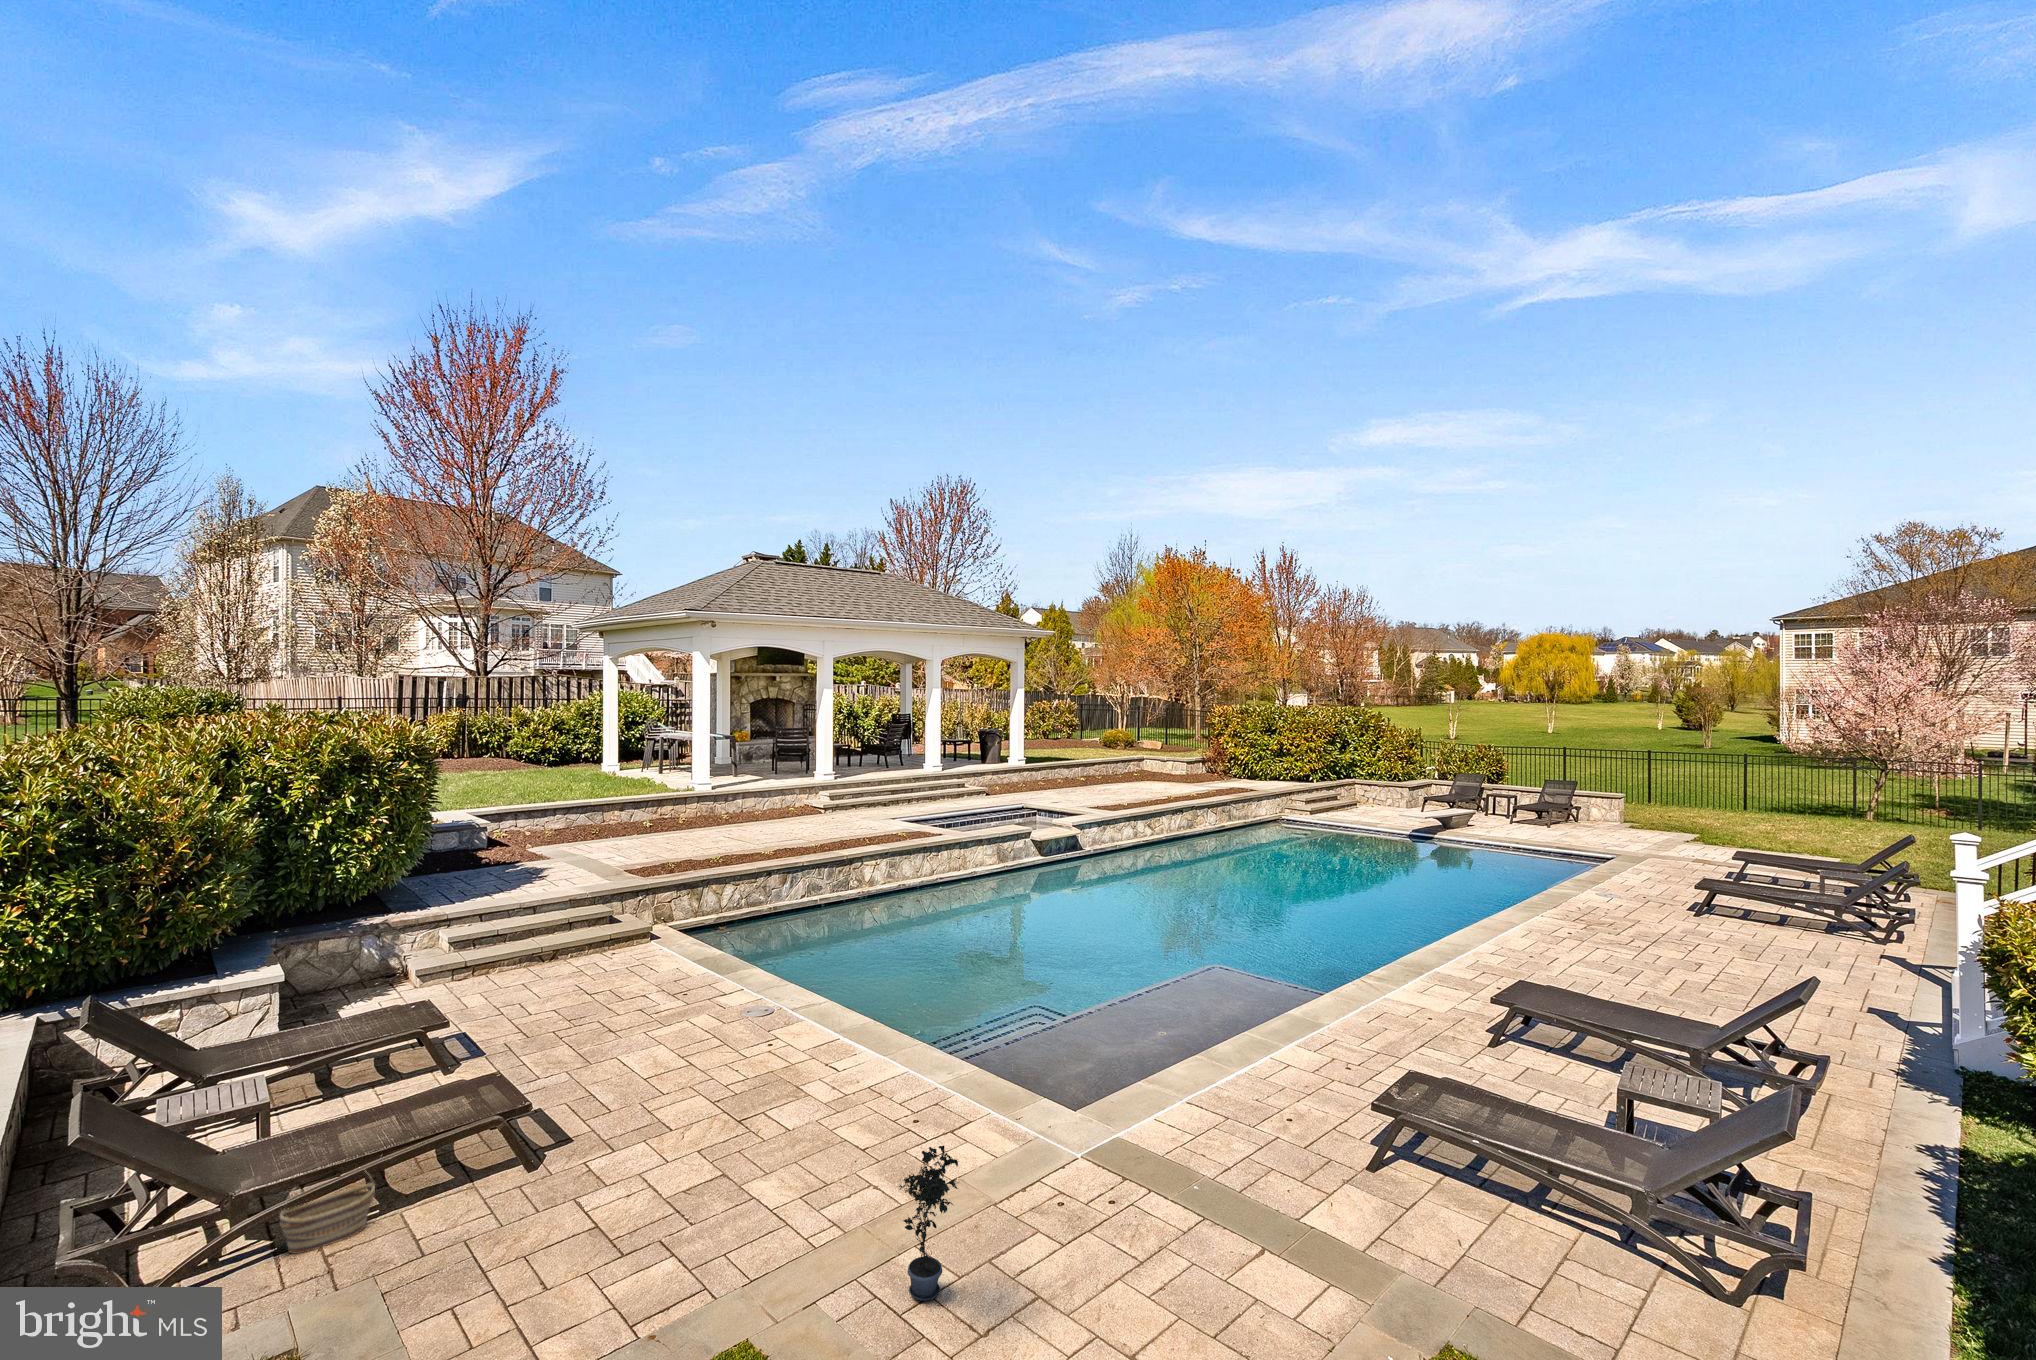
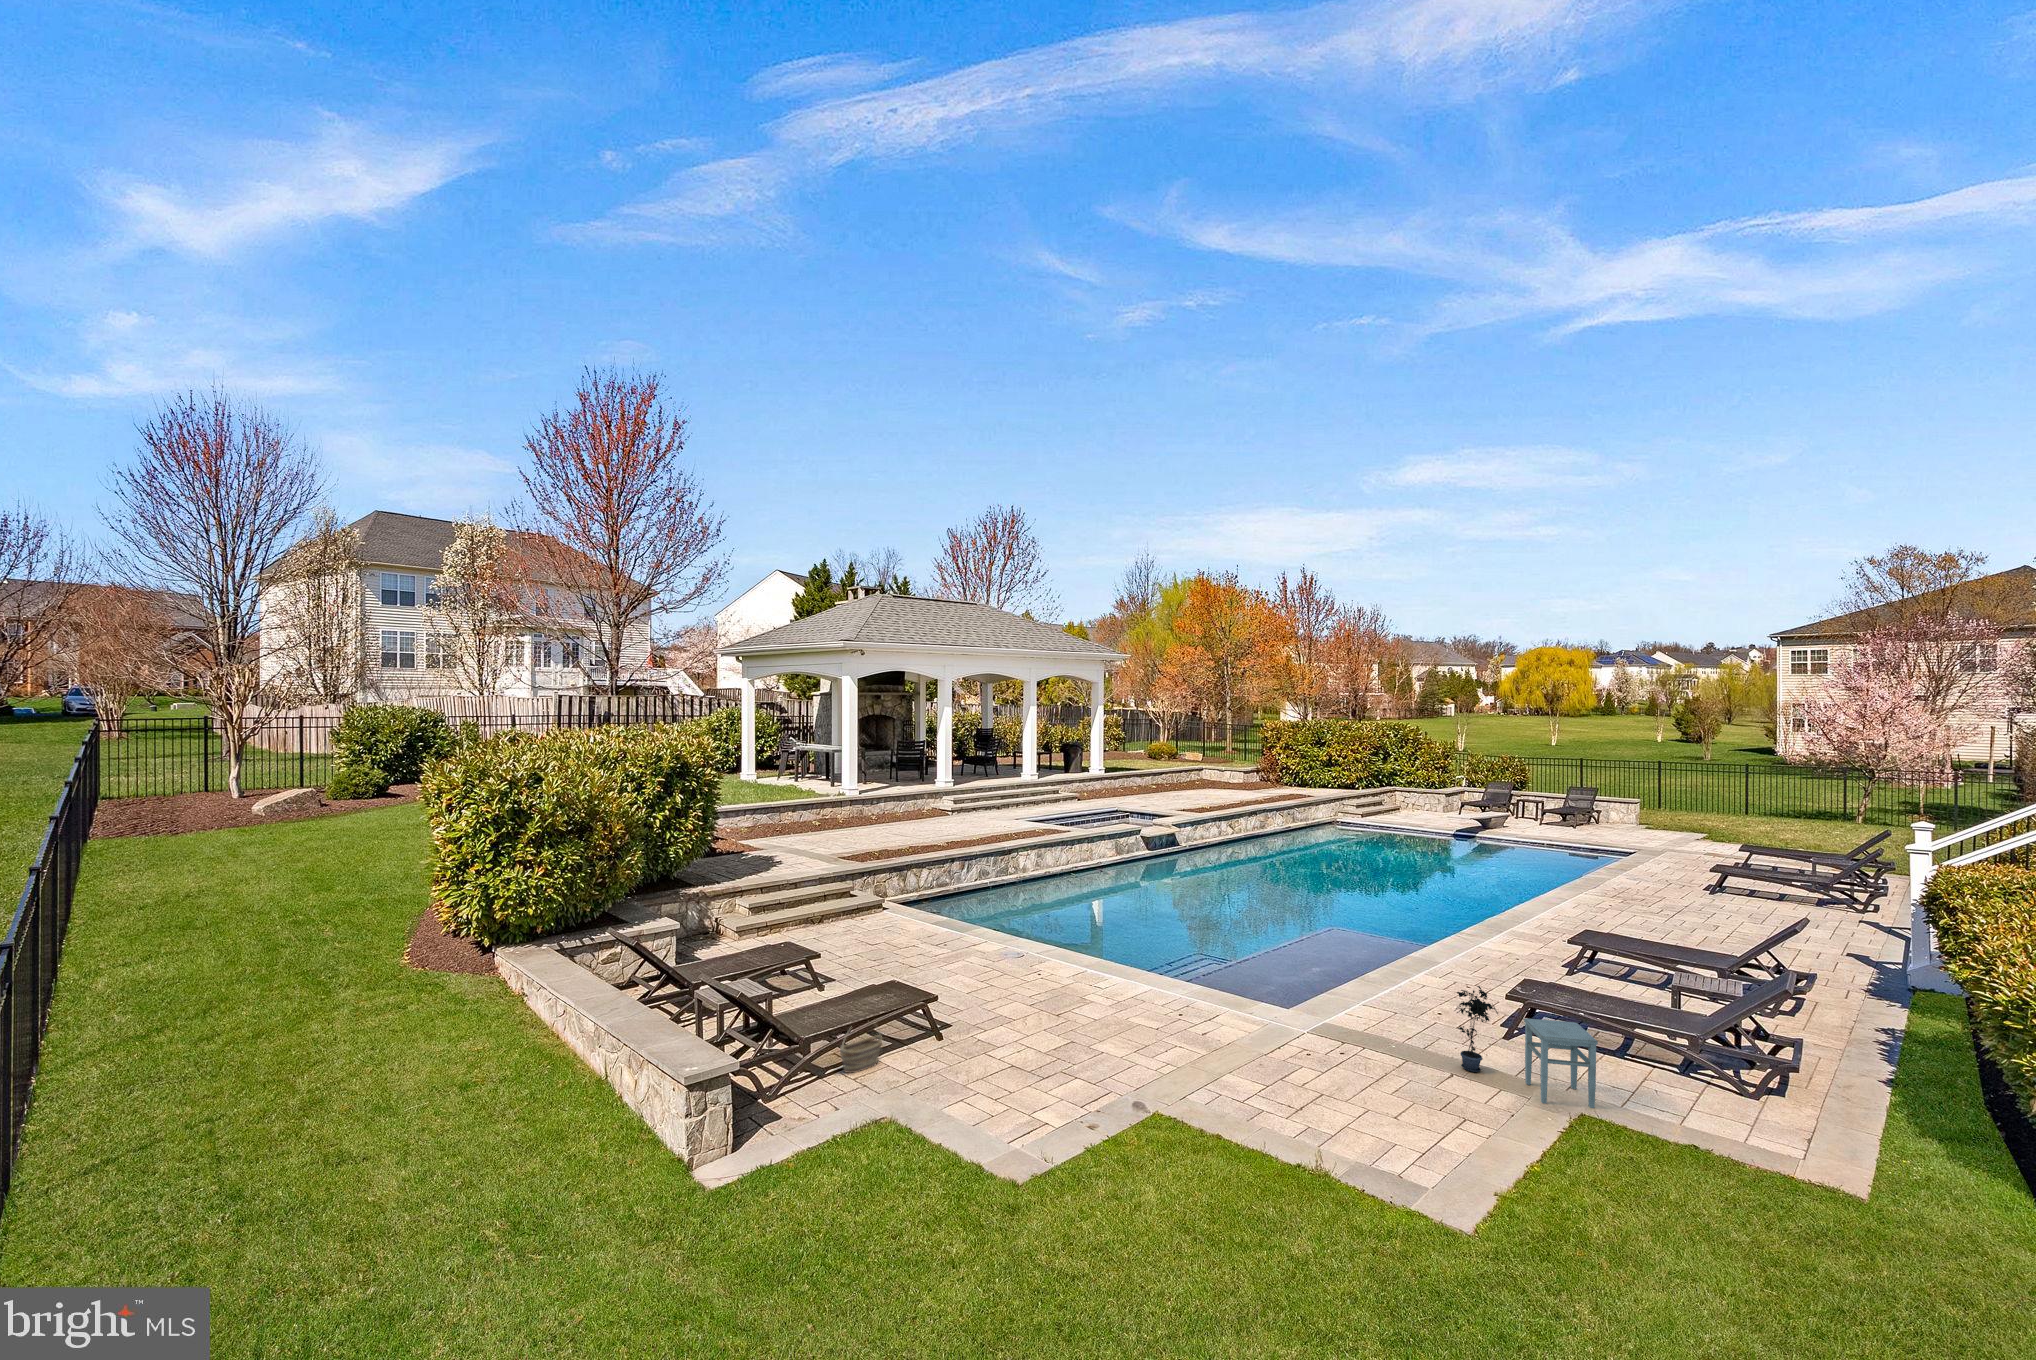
potted plant: present [899,1146,958,1301] -> present [1454,986,1498,1072]
stool: none [1377,1166,1484,1333] -> present [1524,1018,1598,1108]

